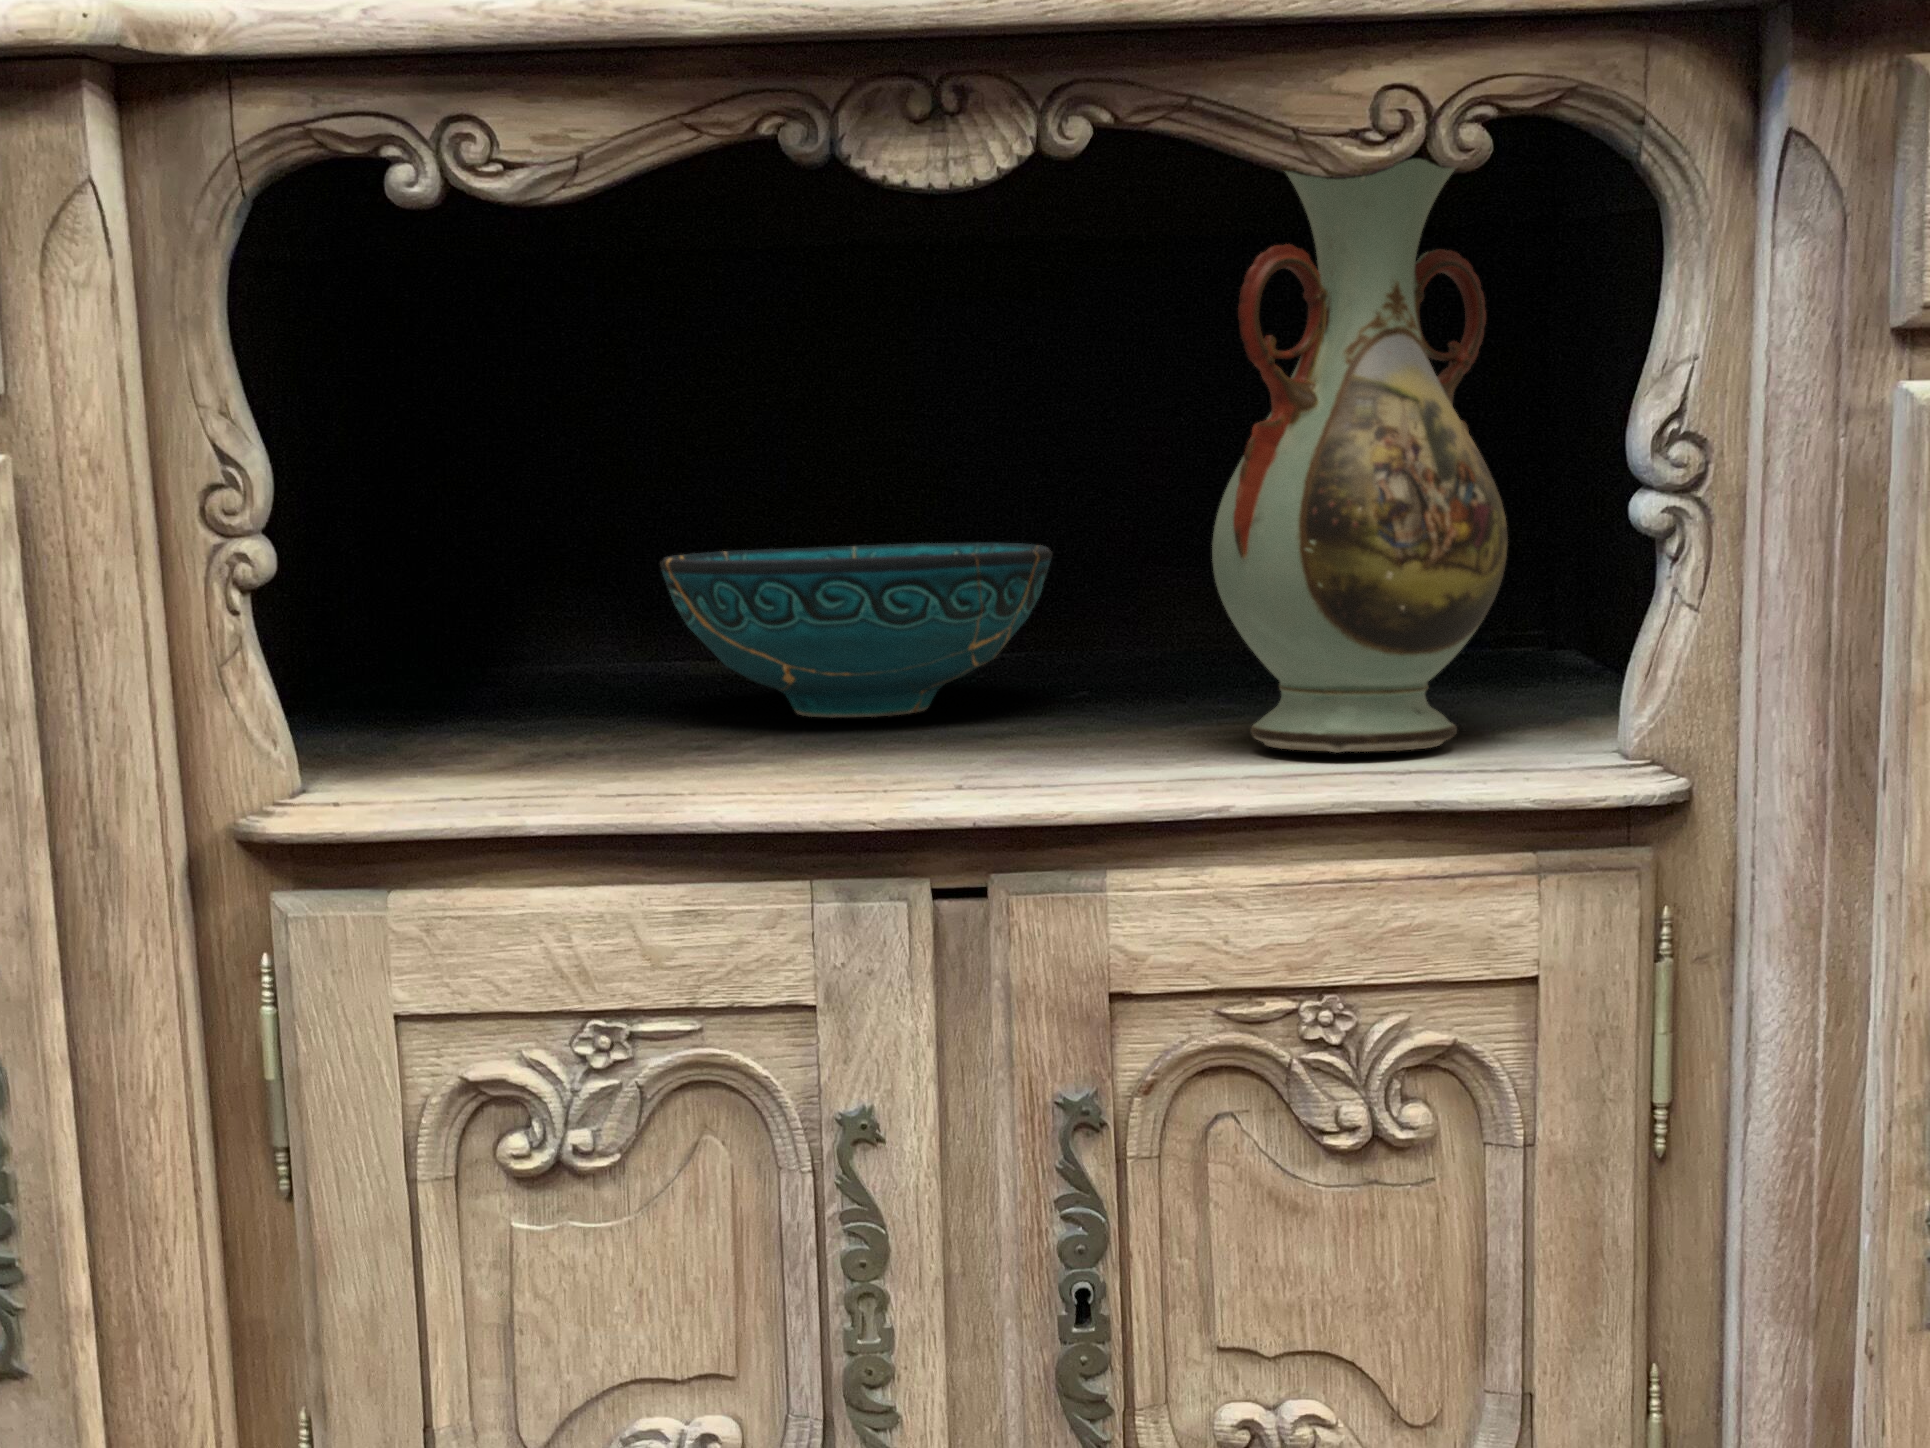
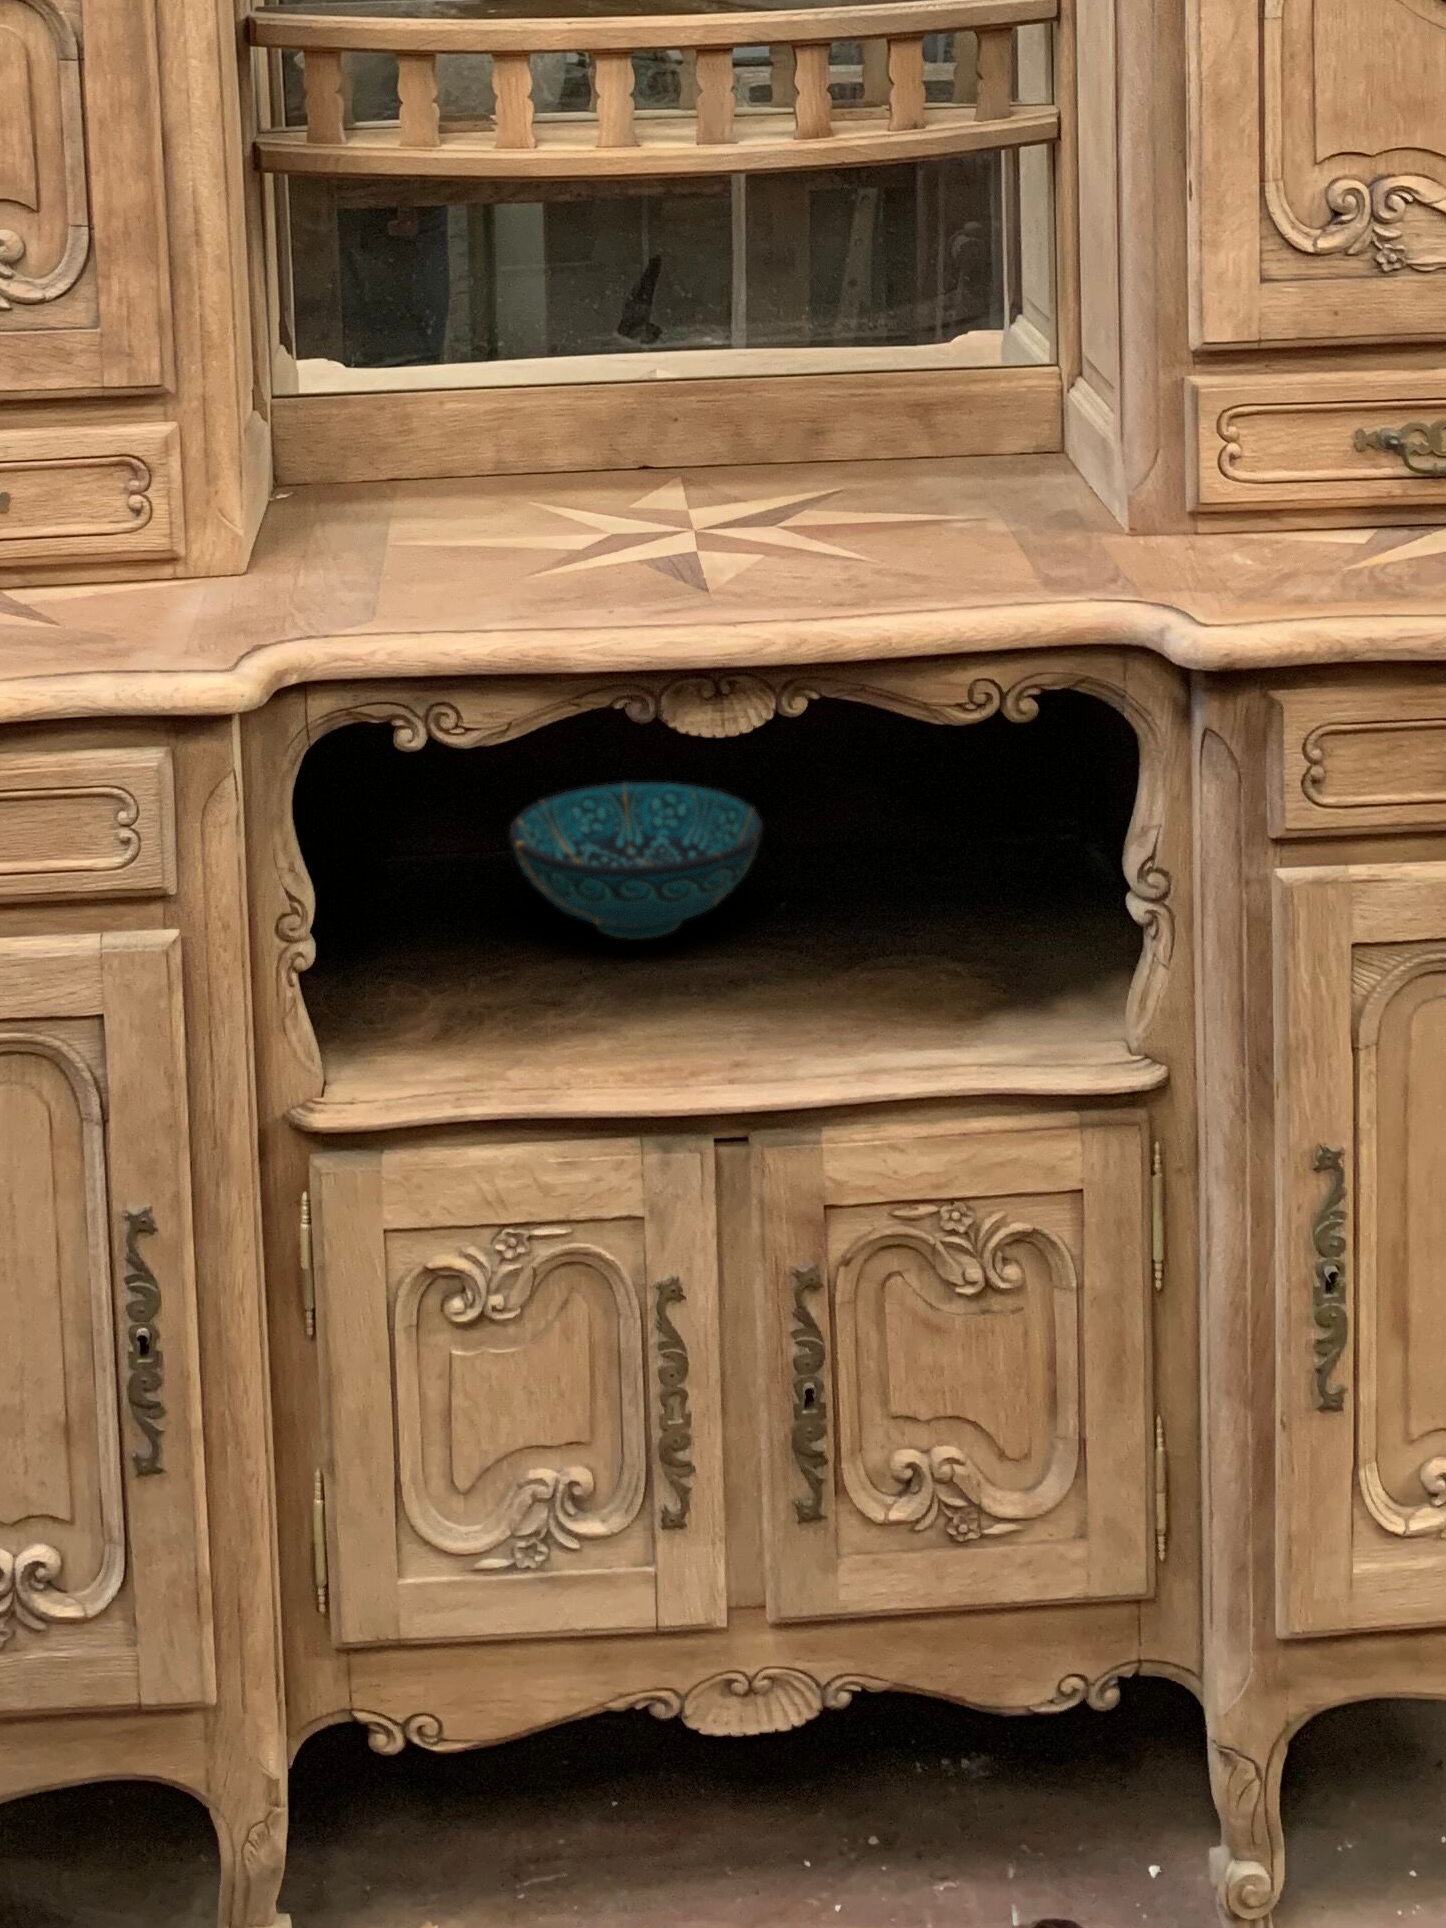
decorative vase: present [1212,159,1508,753] -> none [875,619,1055,1029]

